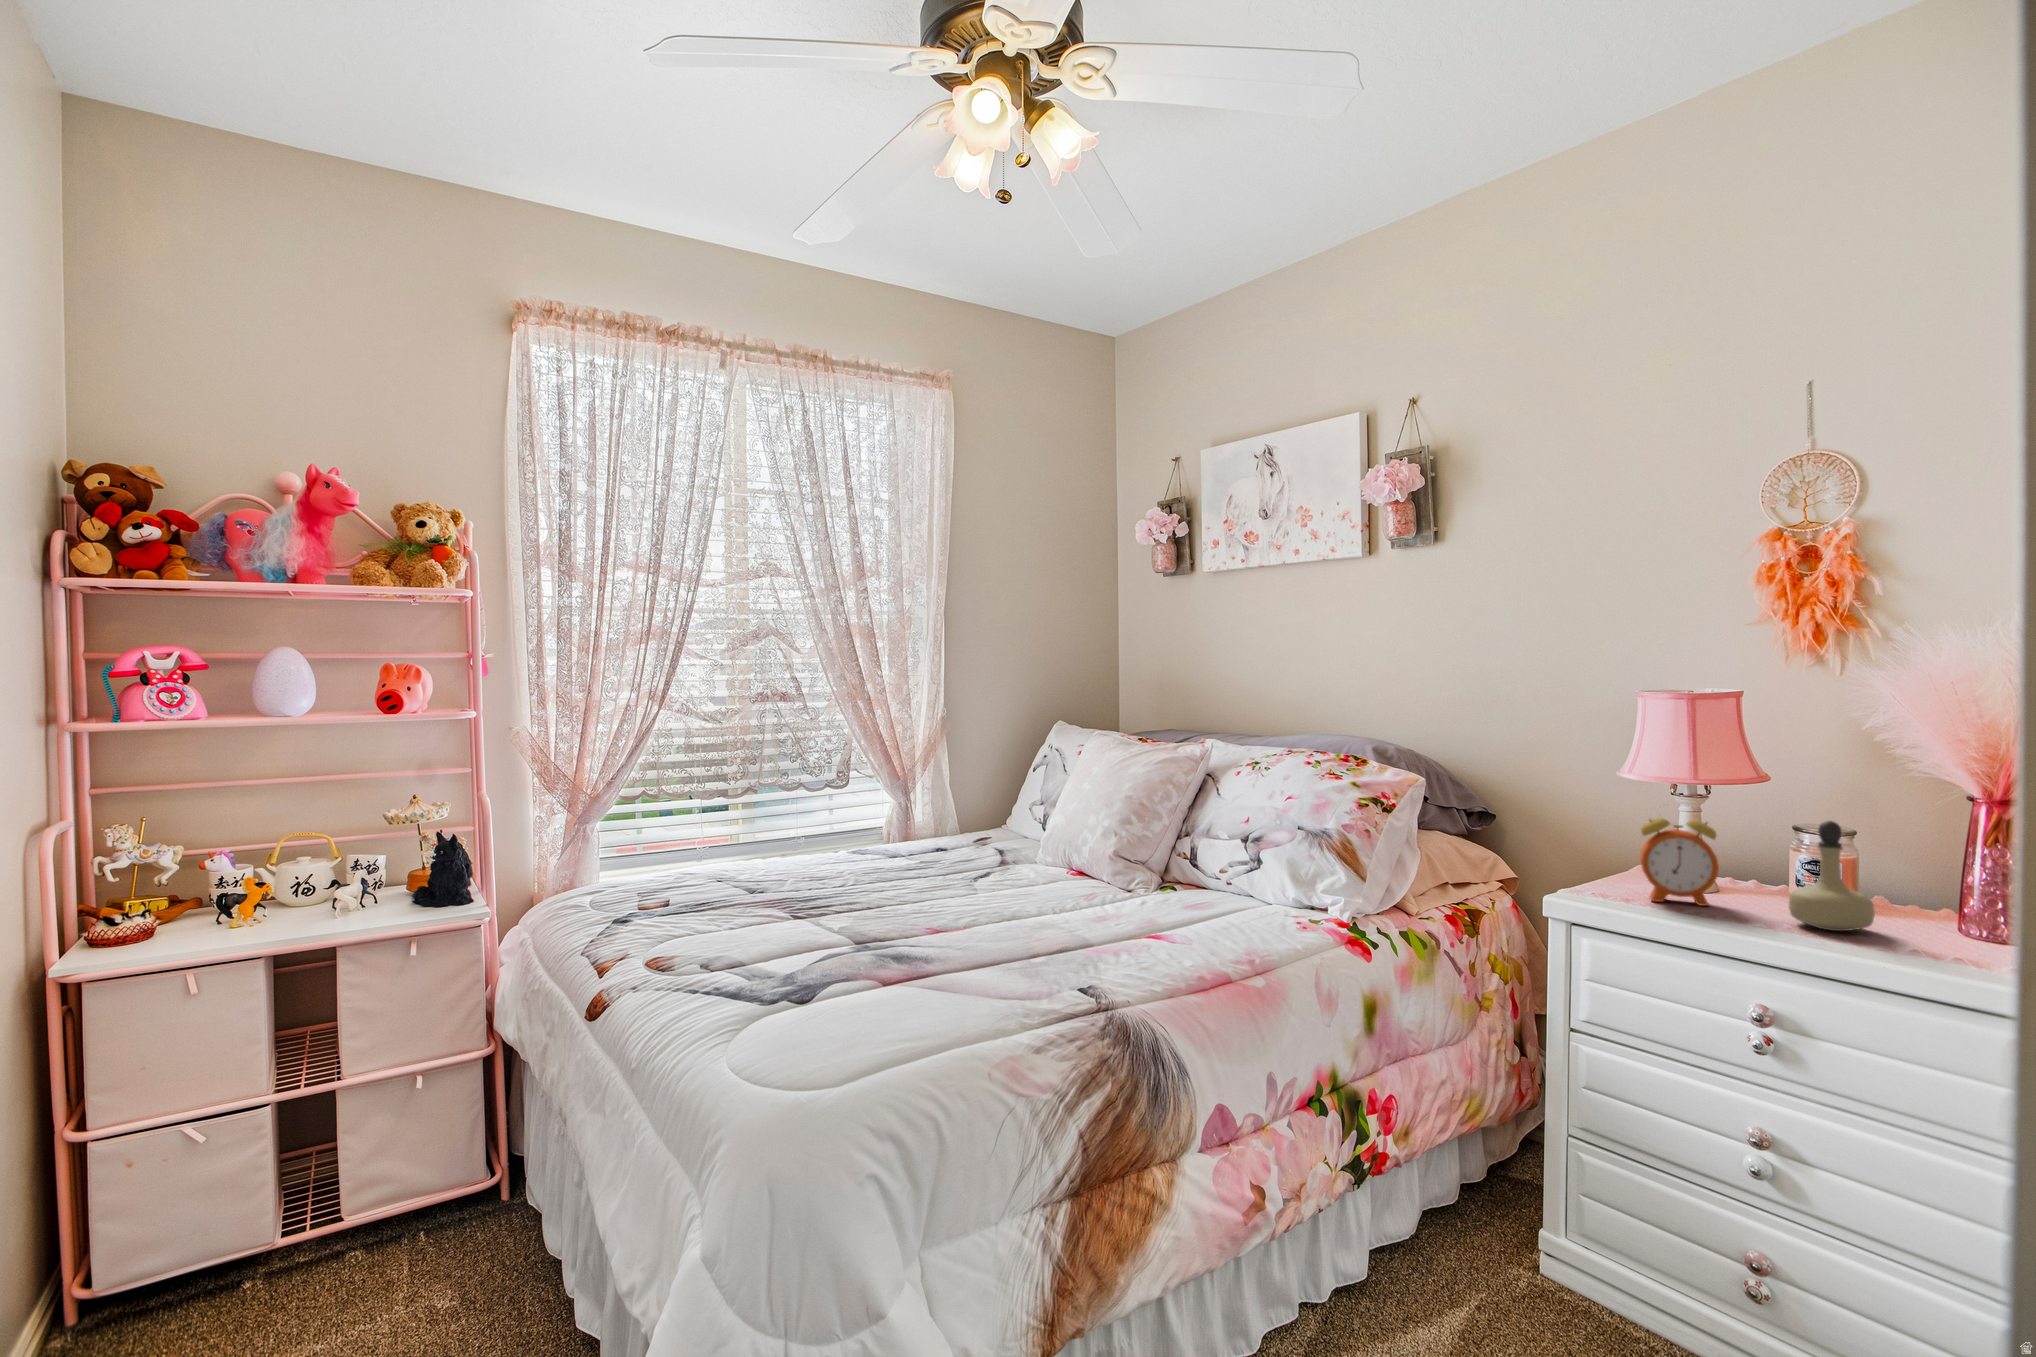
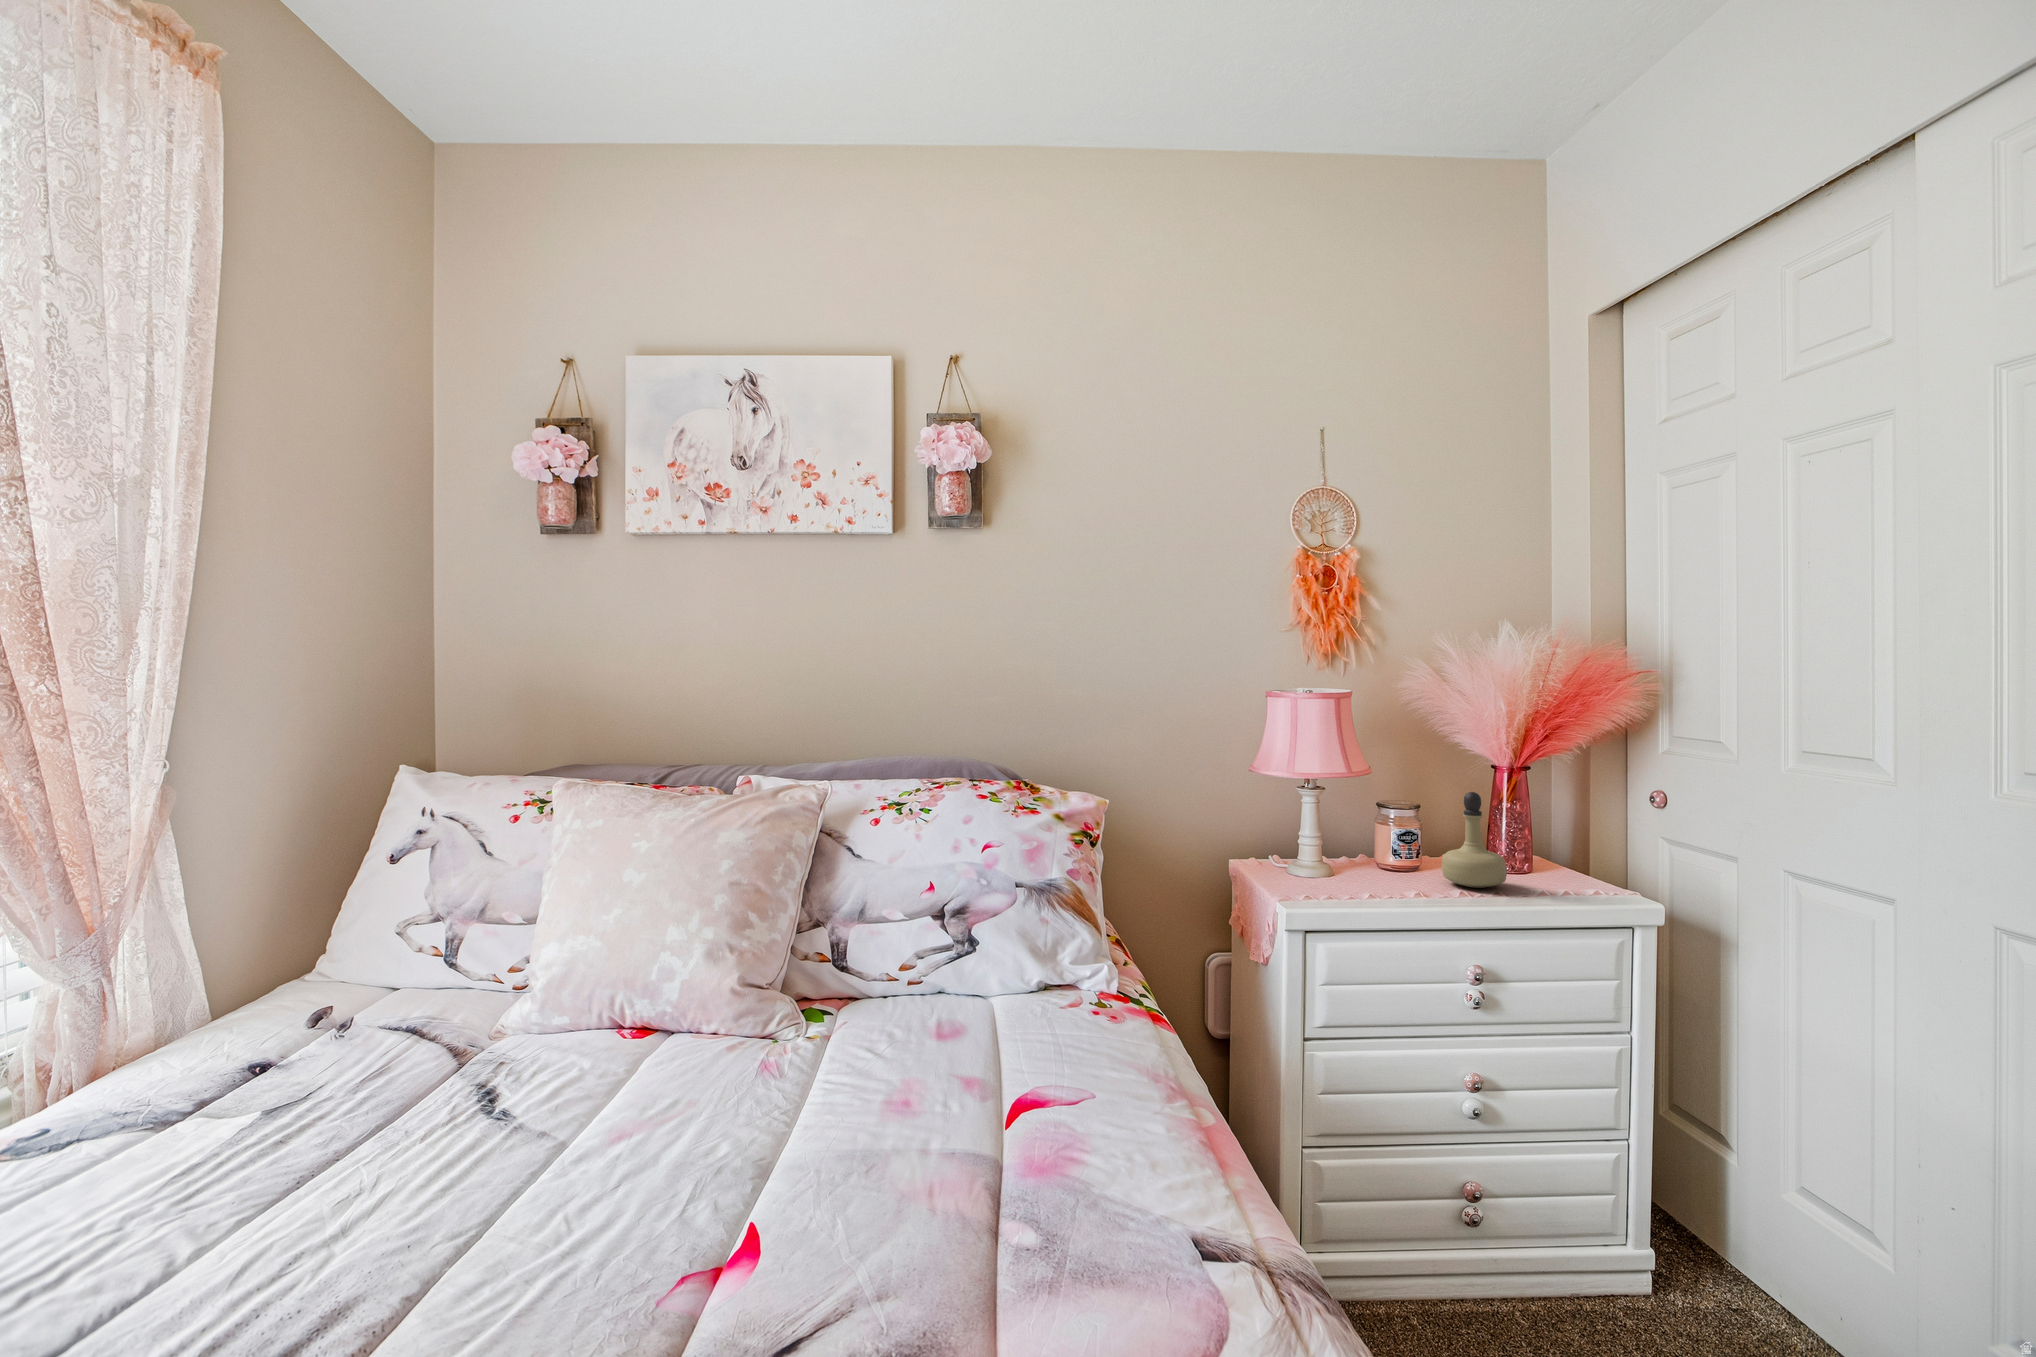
alarm clock: present [1640,818,1719,906] -> none [1323,791,1388,891]

